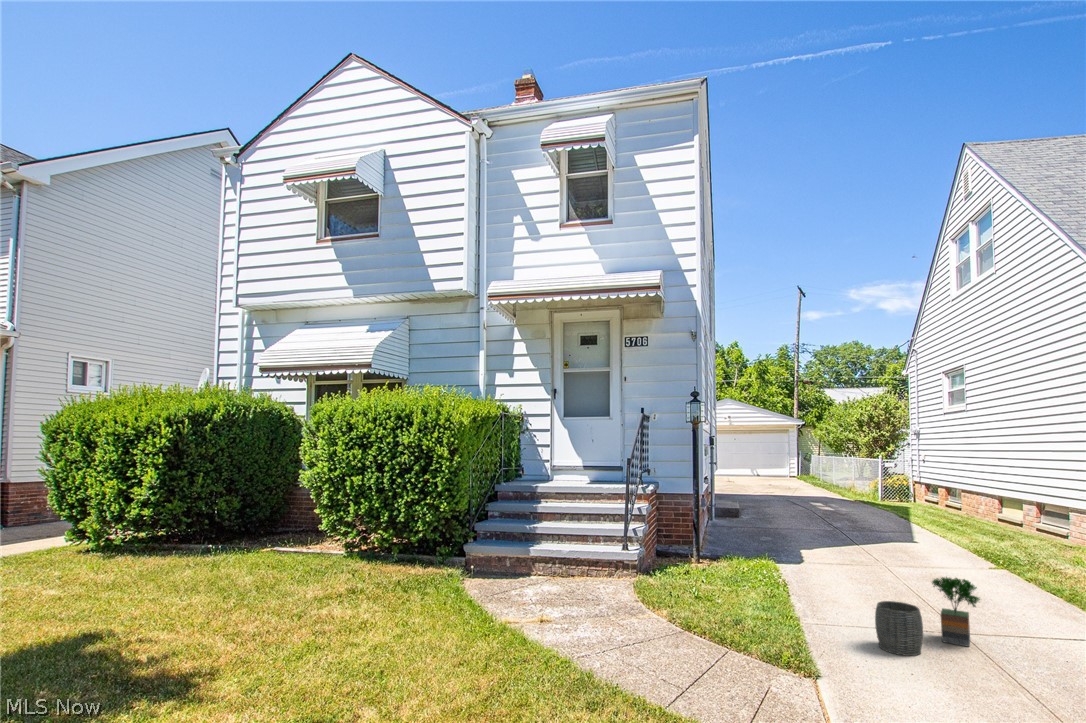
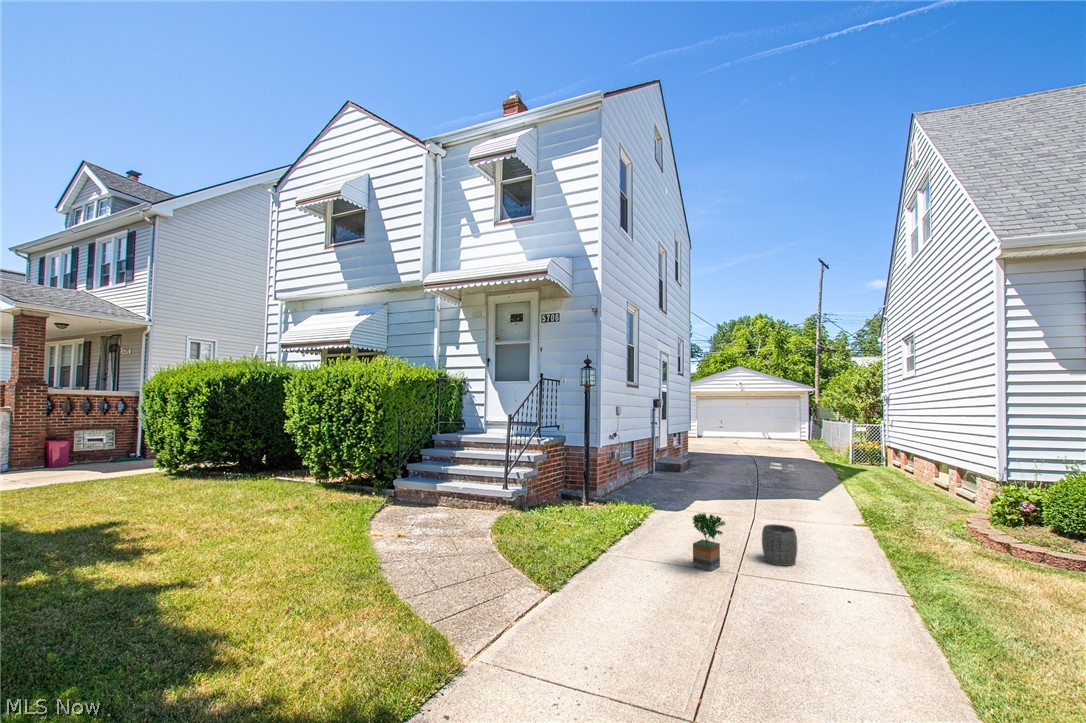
woven basket: present [875,601,923,656] -> present [762,524,798,566]

